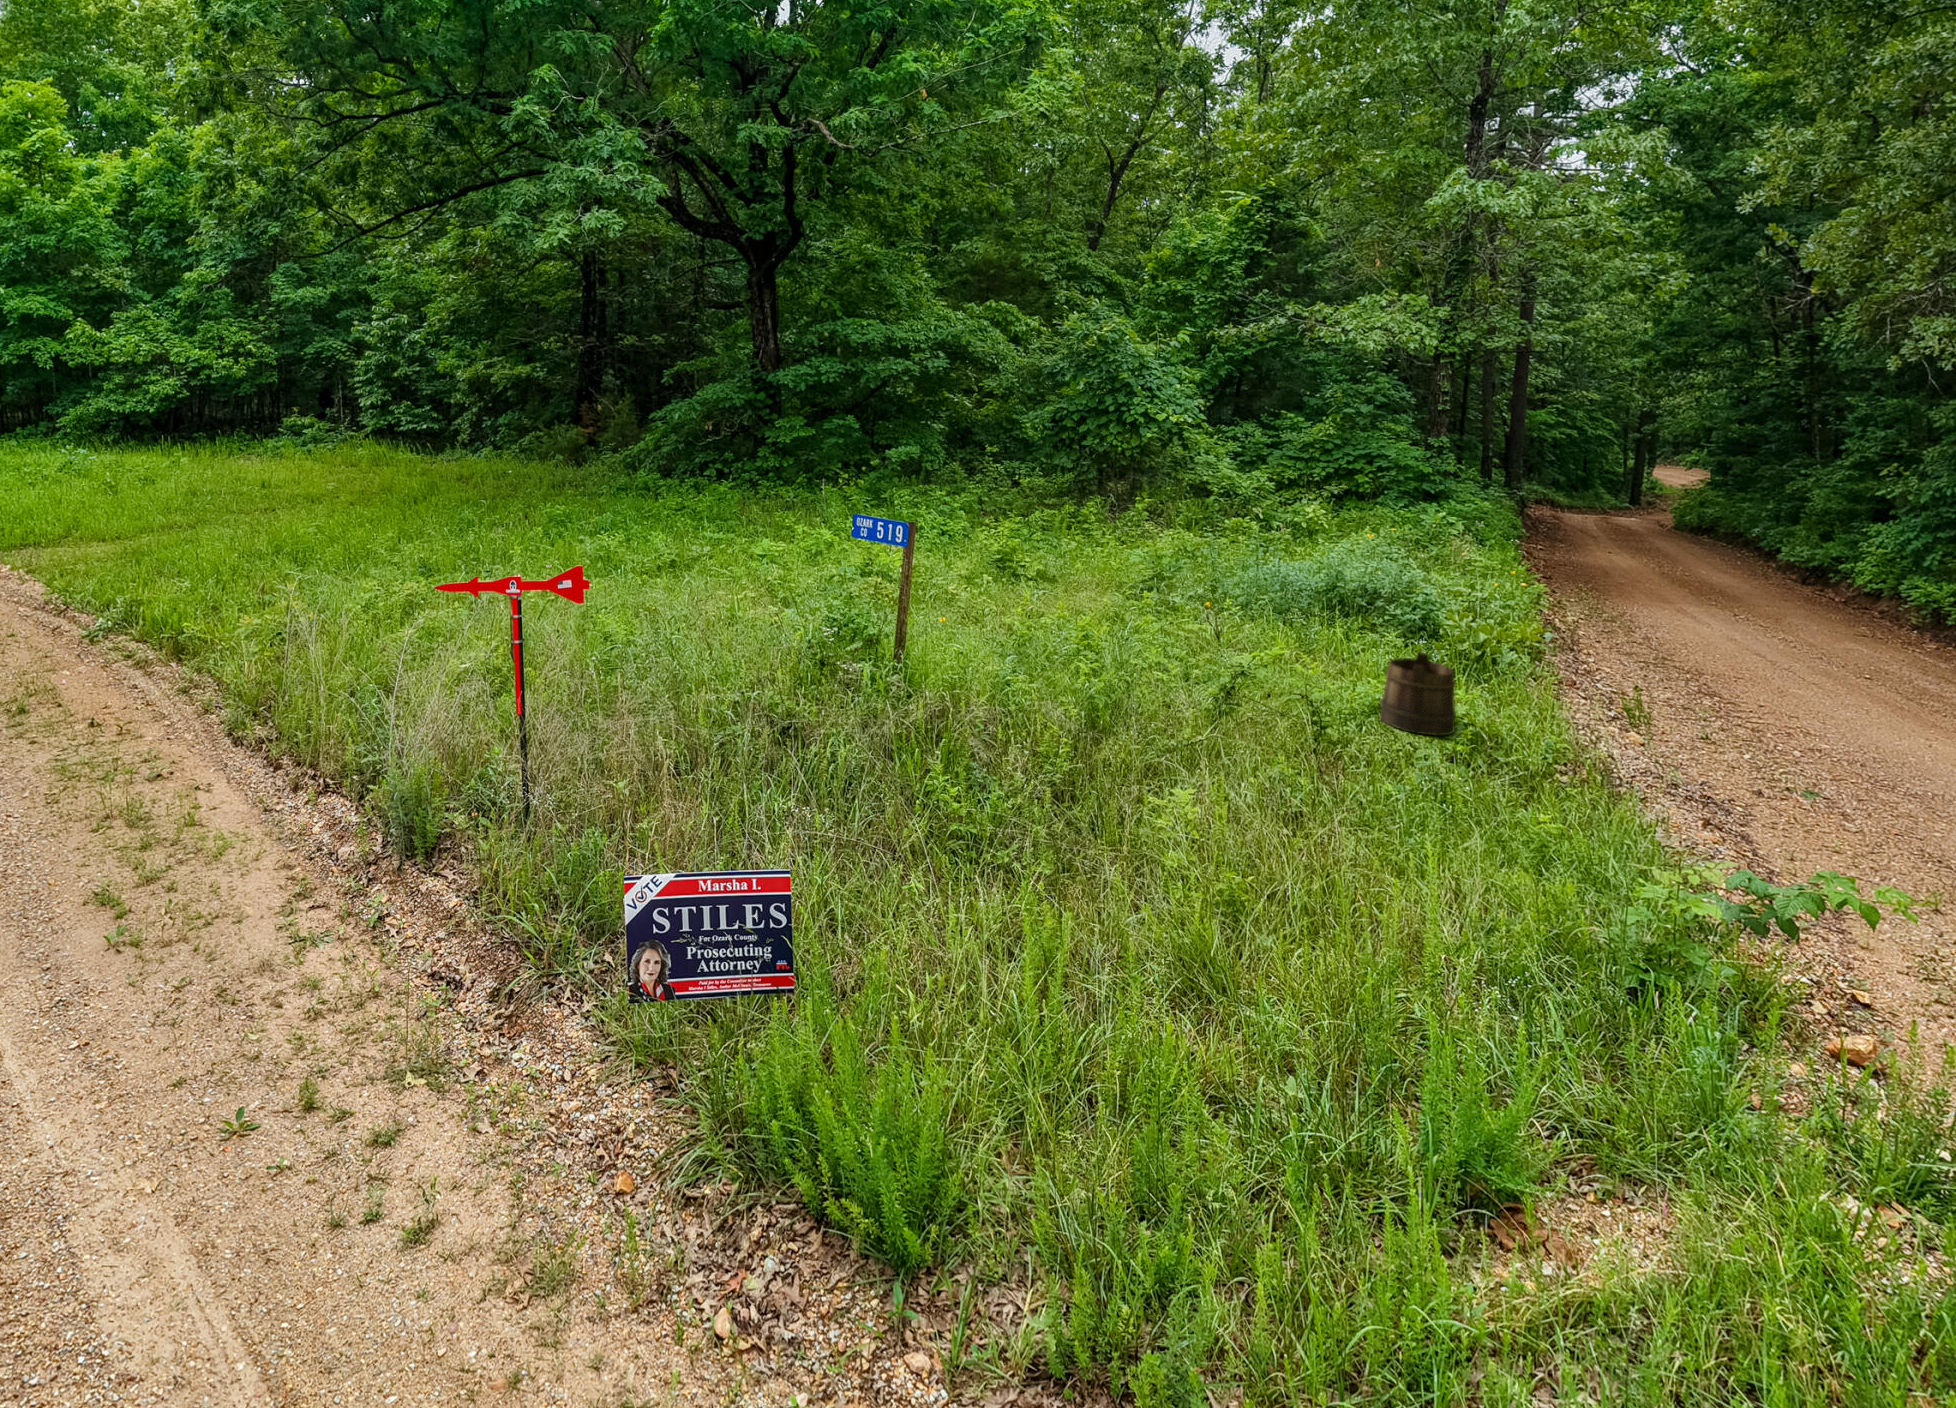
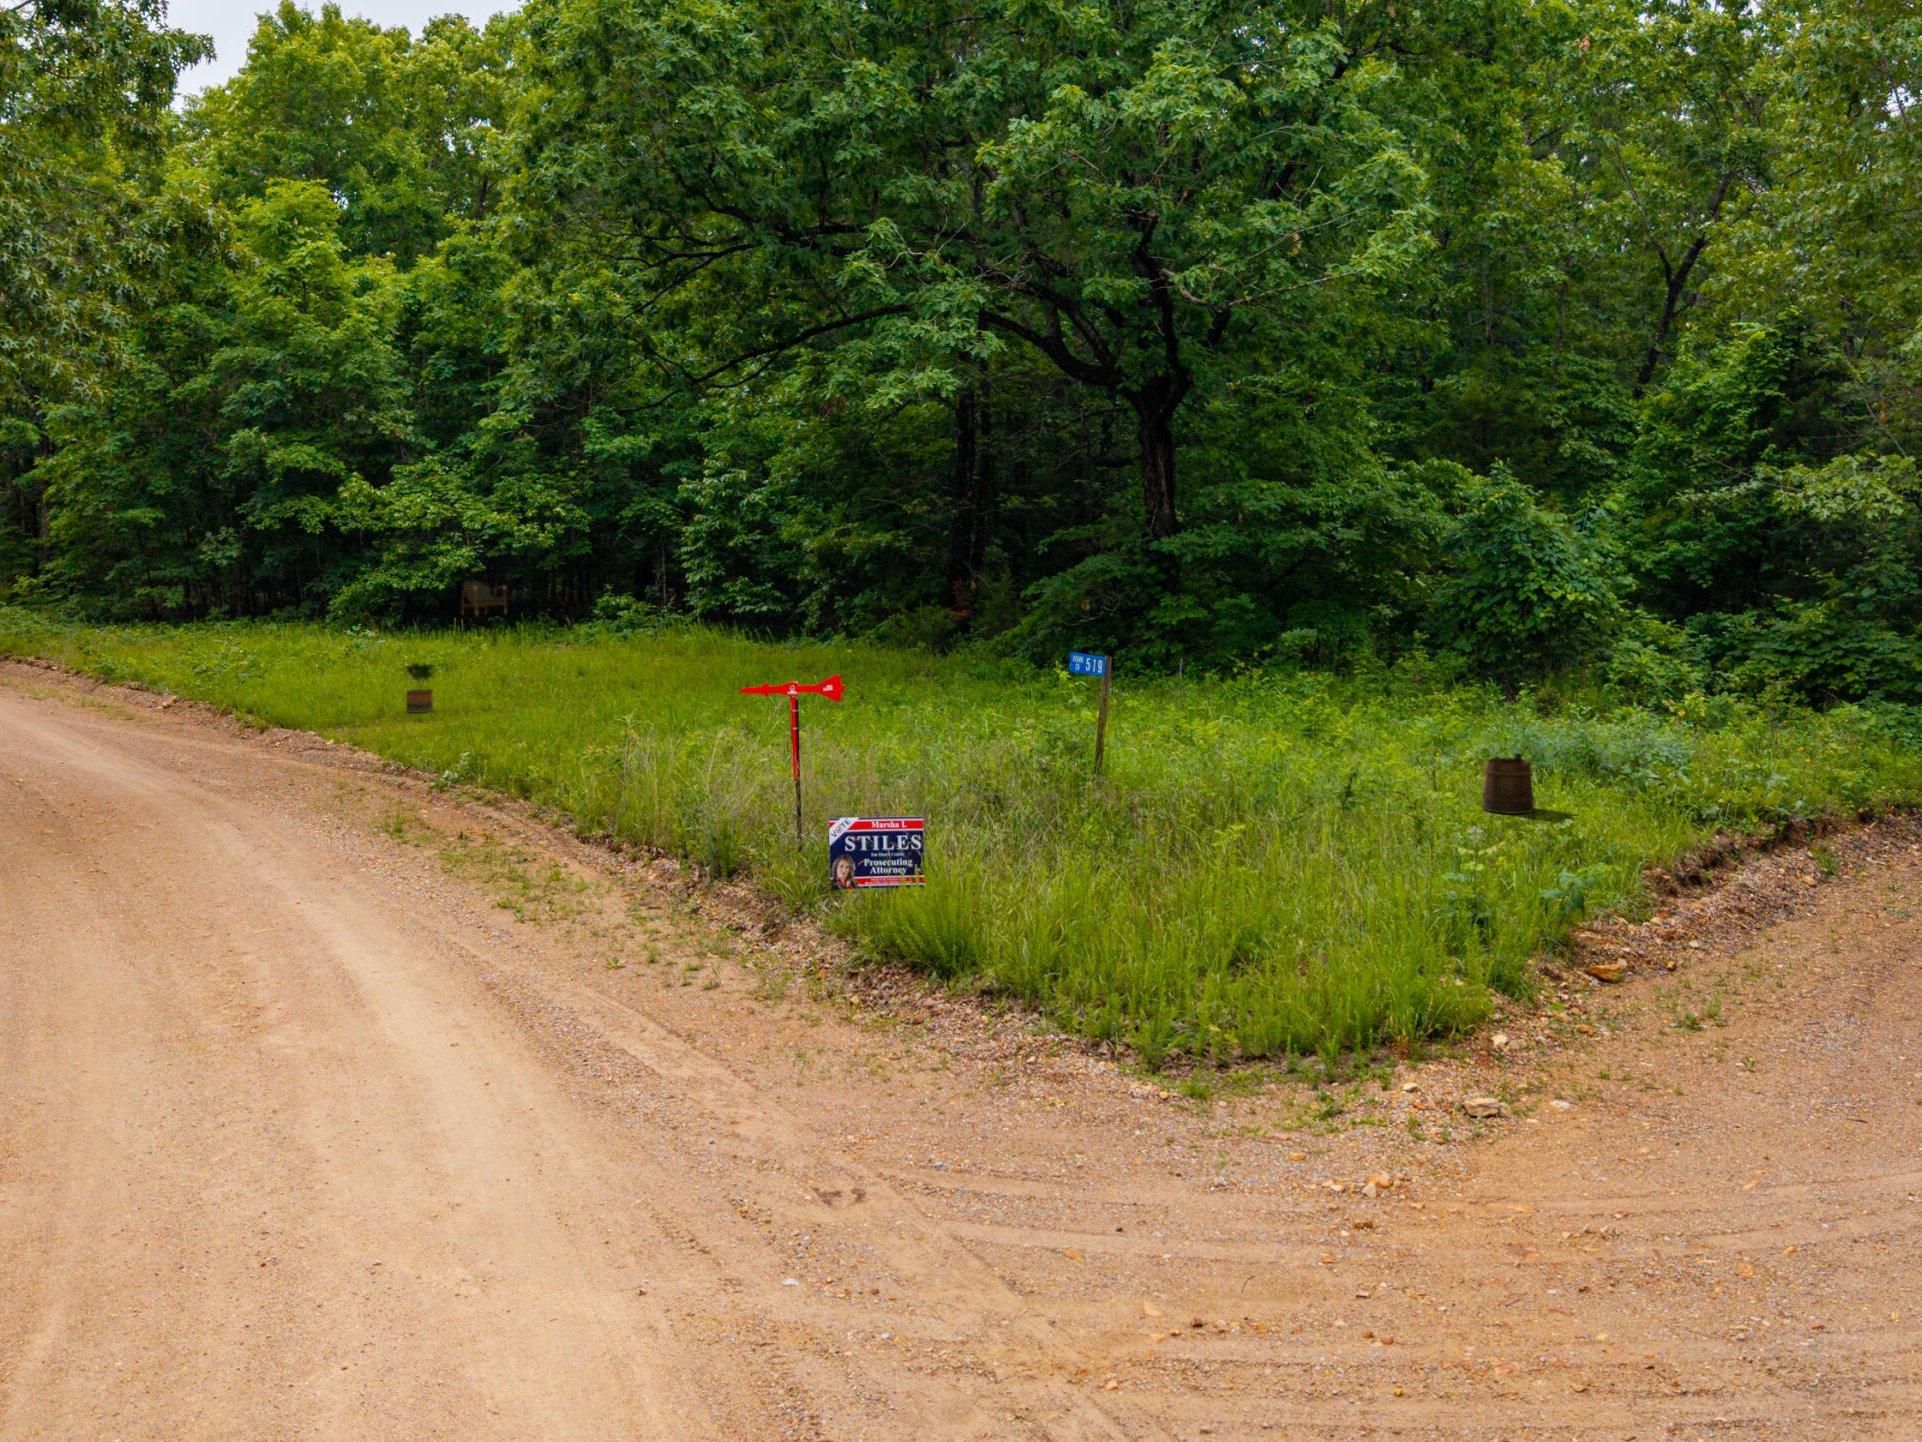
lounge chair: none [176,402,217,434] -> present [462,581,507,614]
potted tree: none [68,511,108,563] -> present [406,663,438,713]

